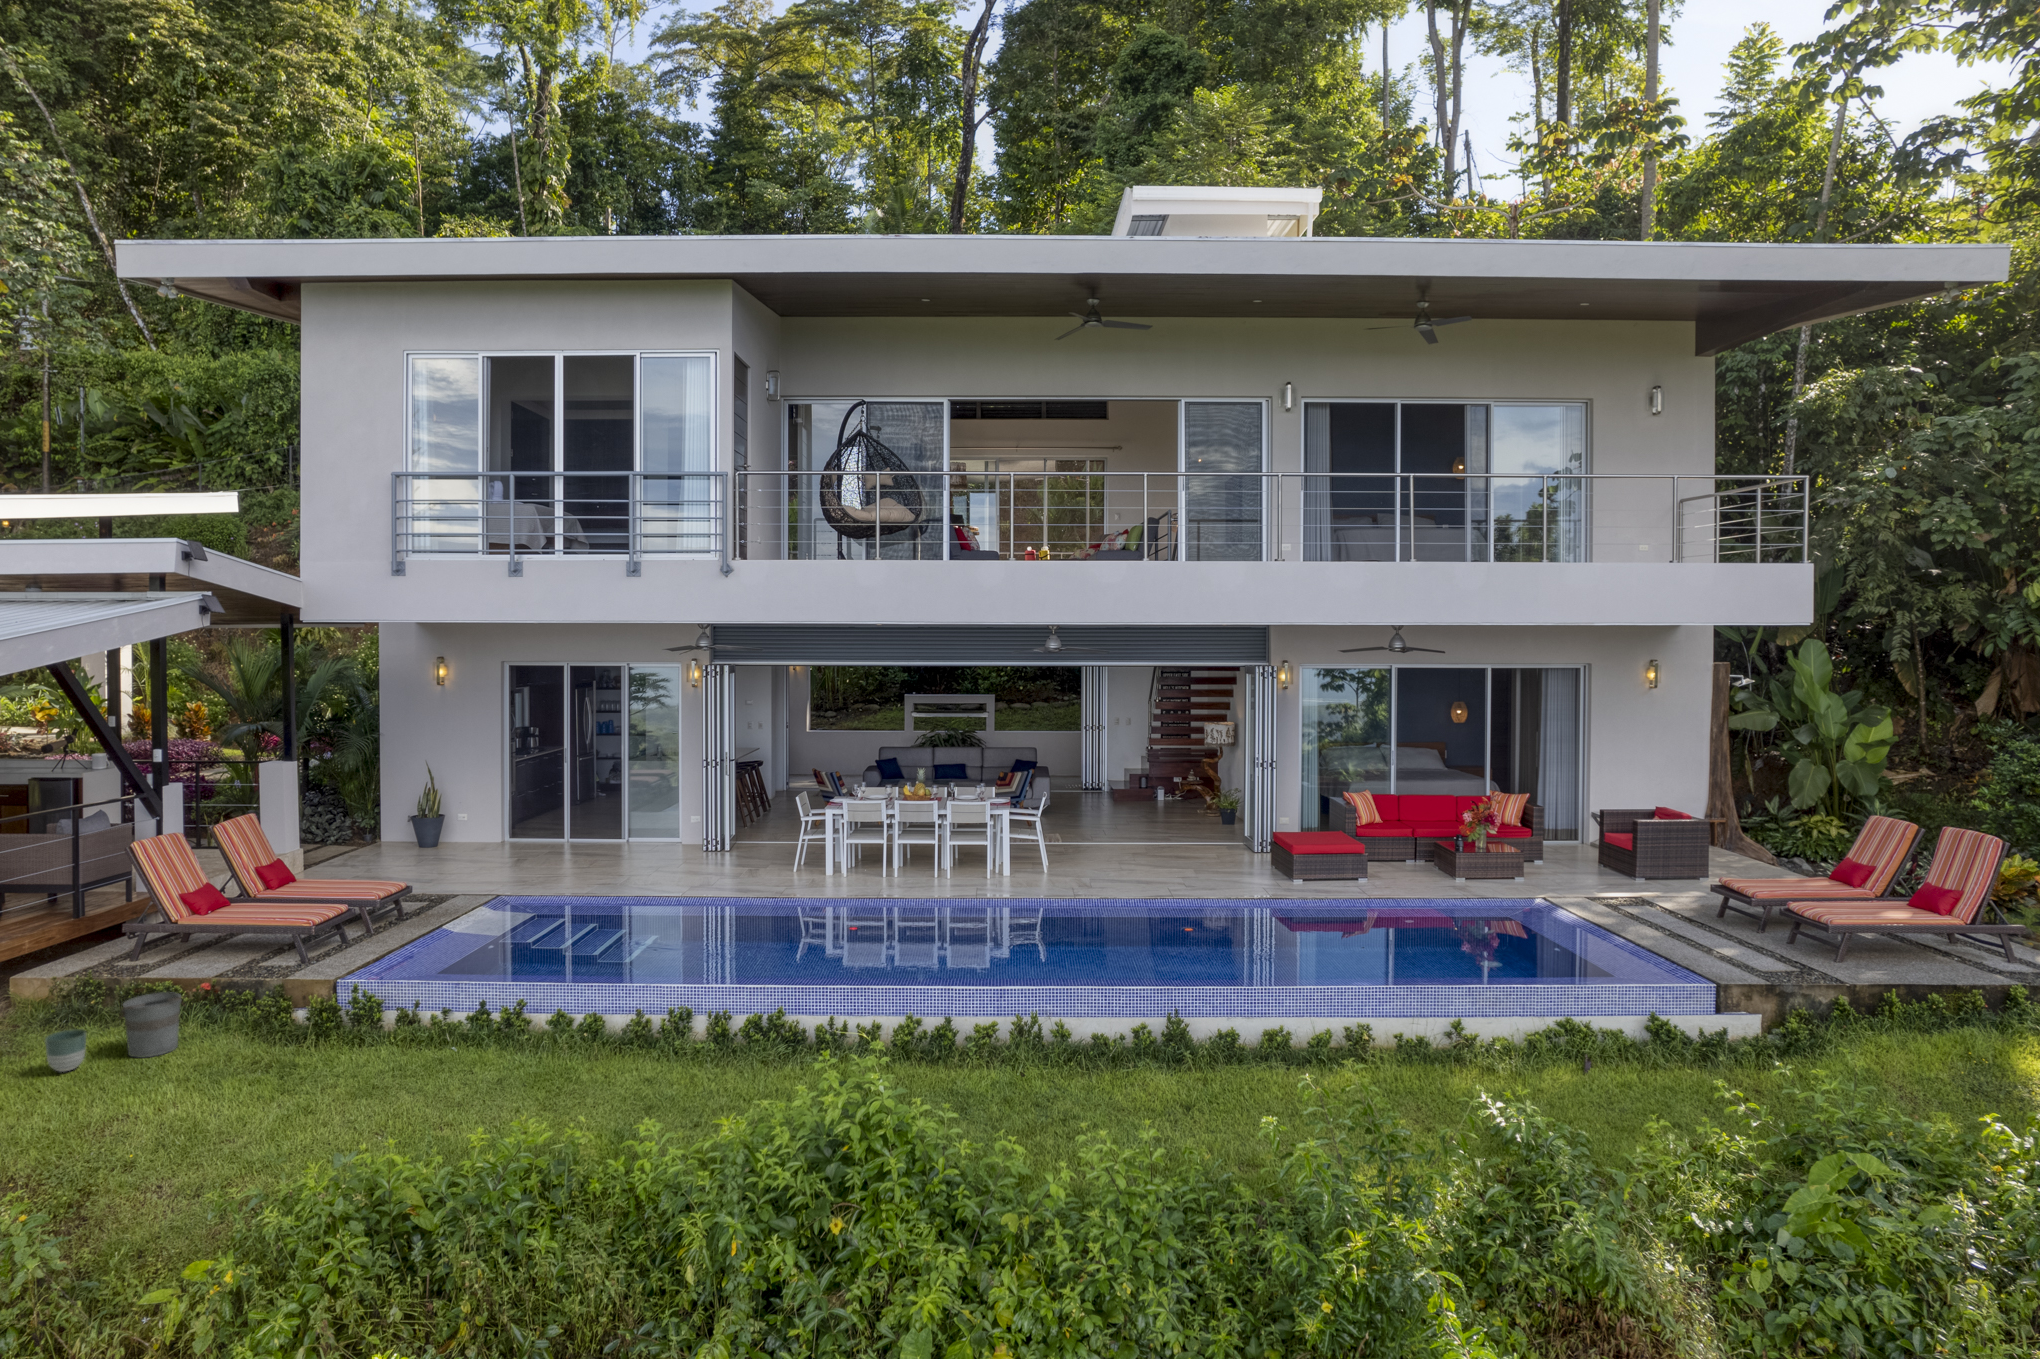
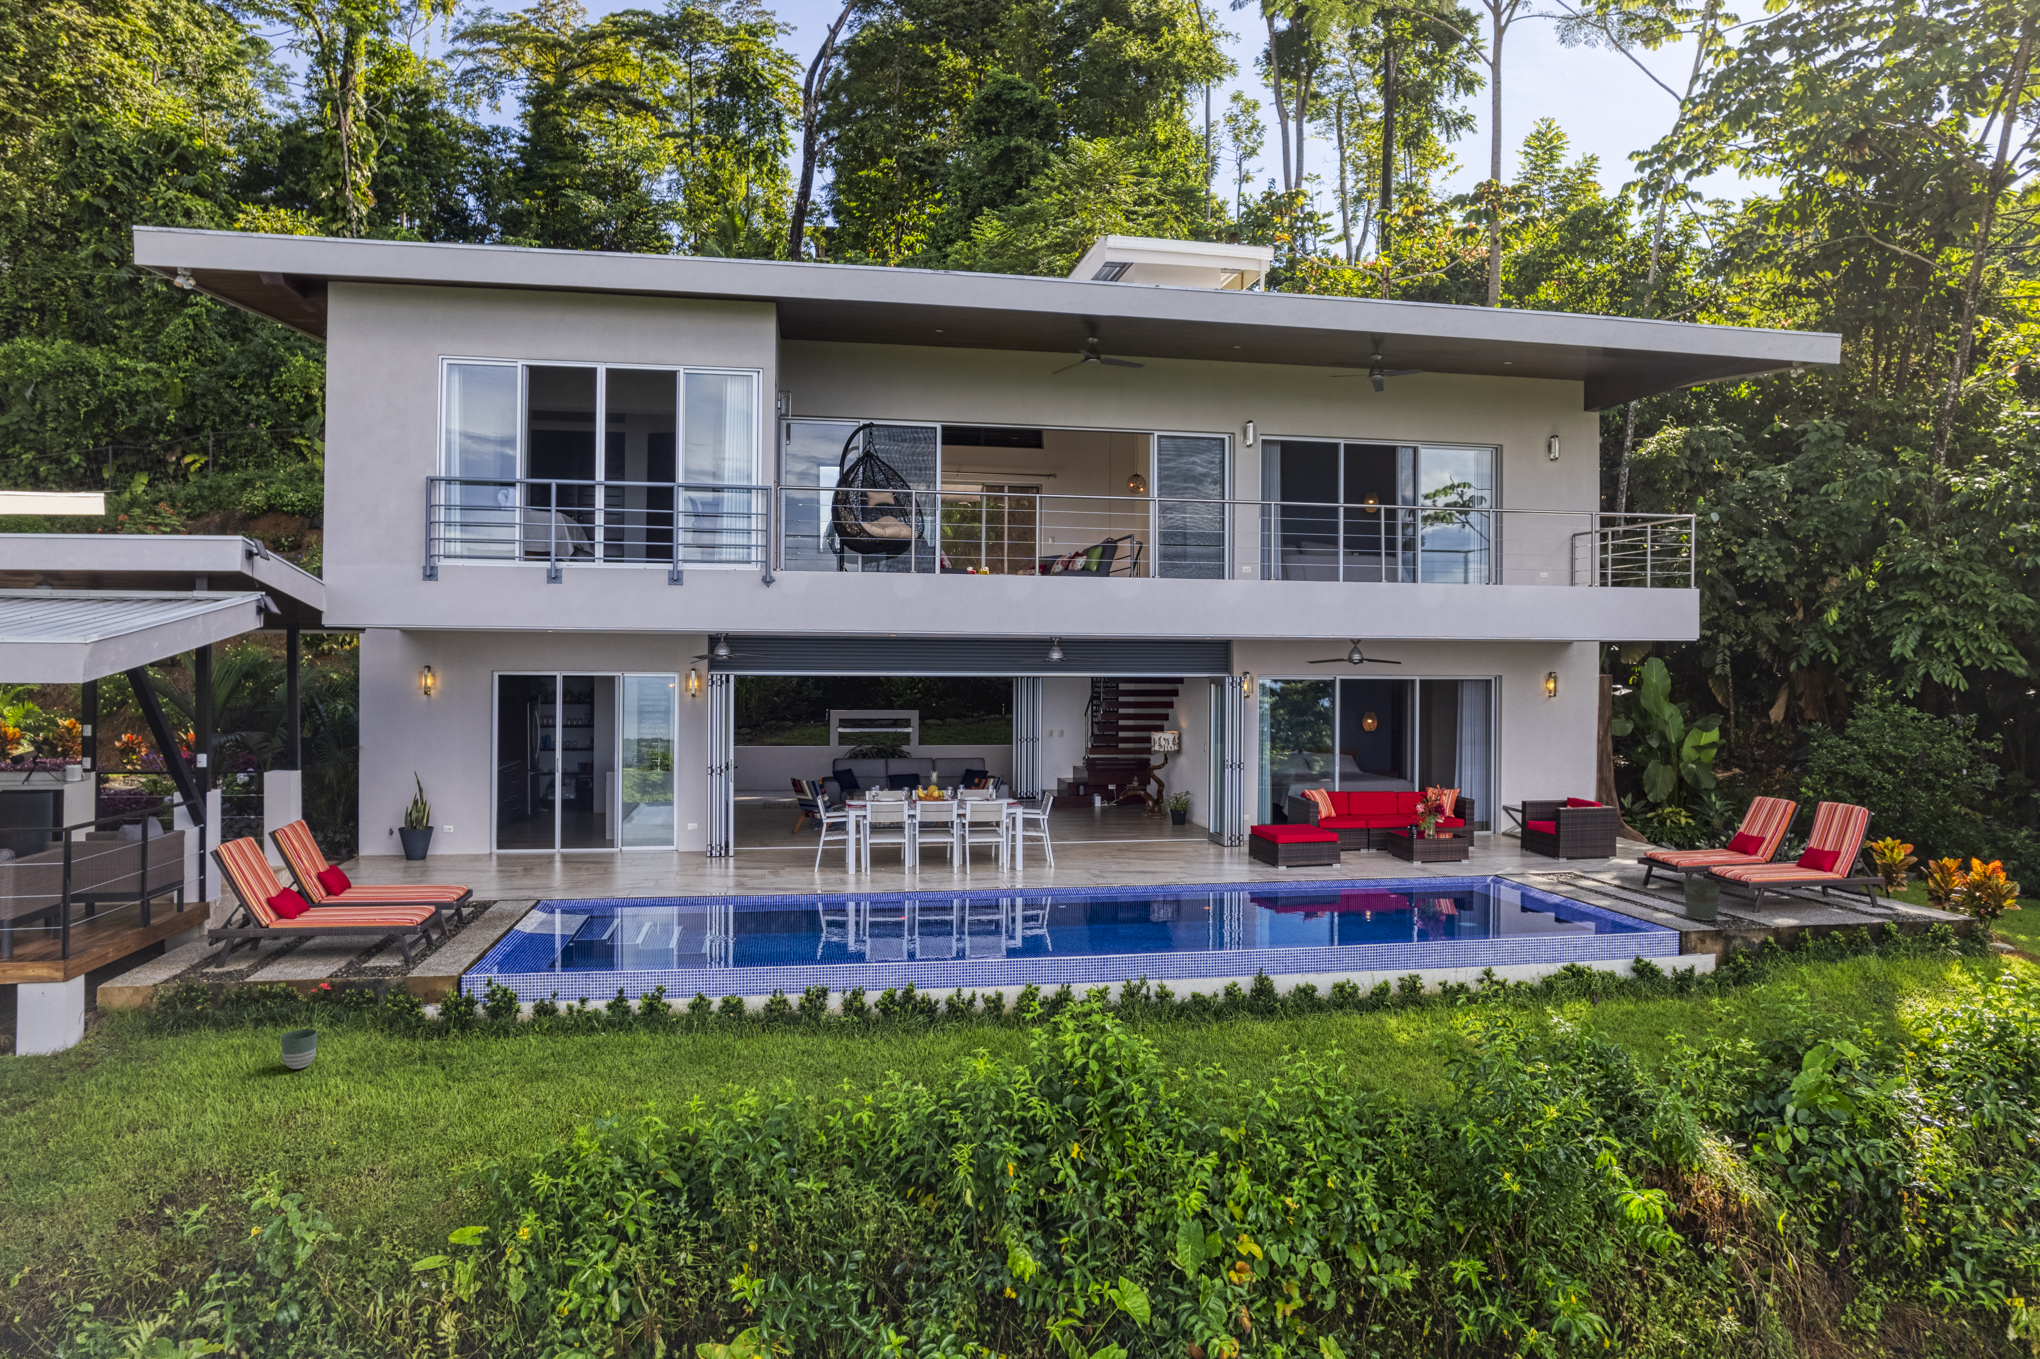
bucket: present [119,992,185,1058] -> present [1684,879,1720,921]

